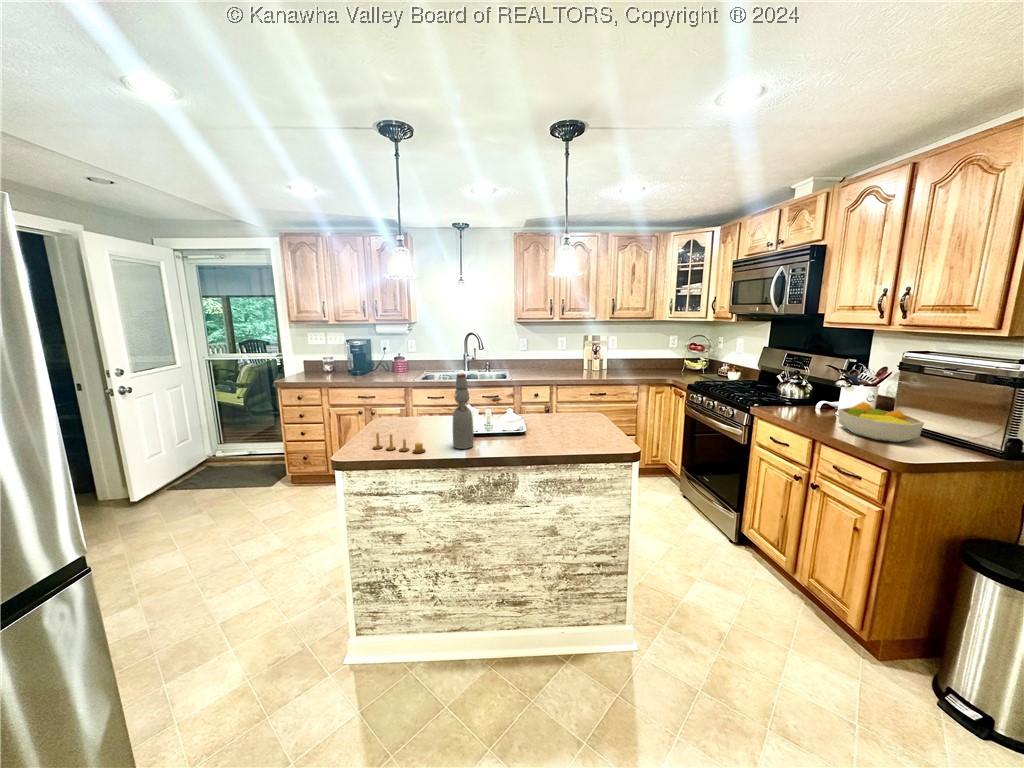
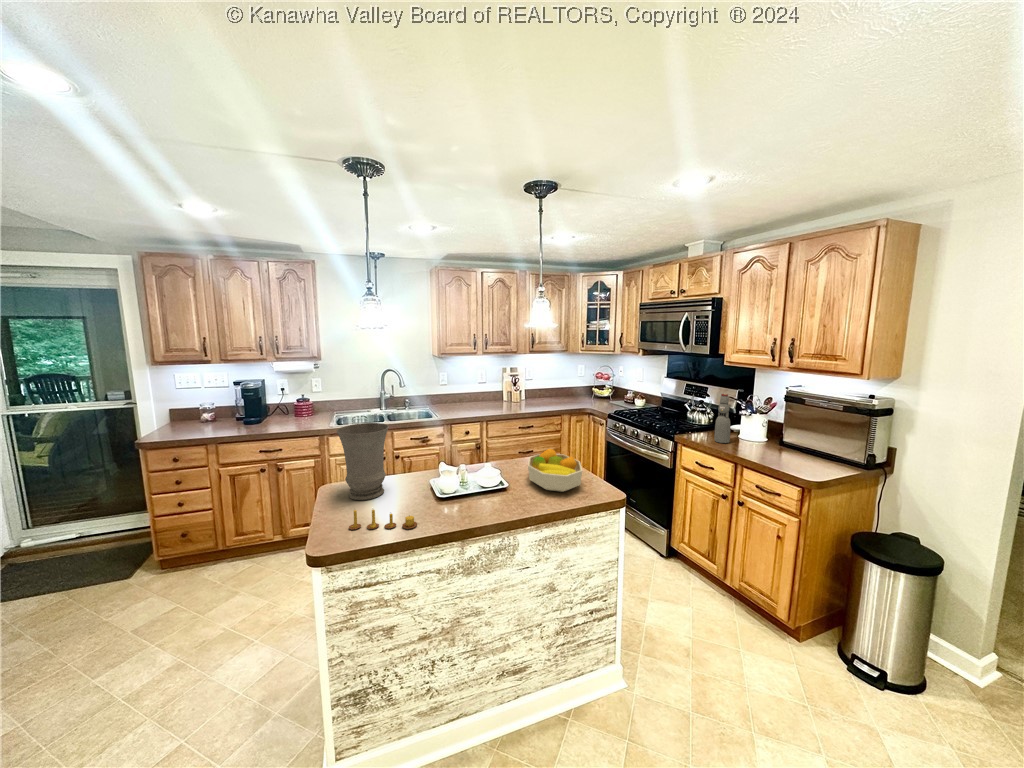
vase: none [378,367,422,431] -> present [337,423,389,500]
bottle: present [453,374,474,449] -> present [714,394,730,443]
fruit bowl: present [838,402,924,442] -> present [528,449,582,492]

